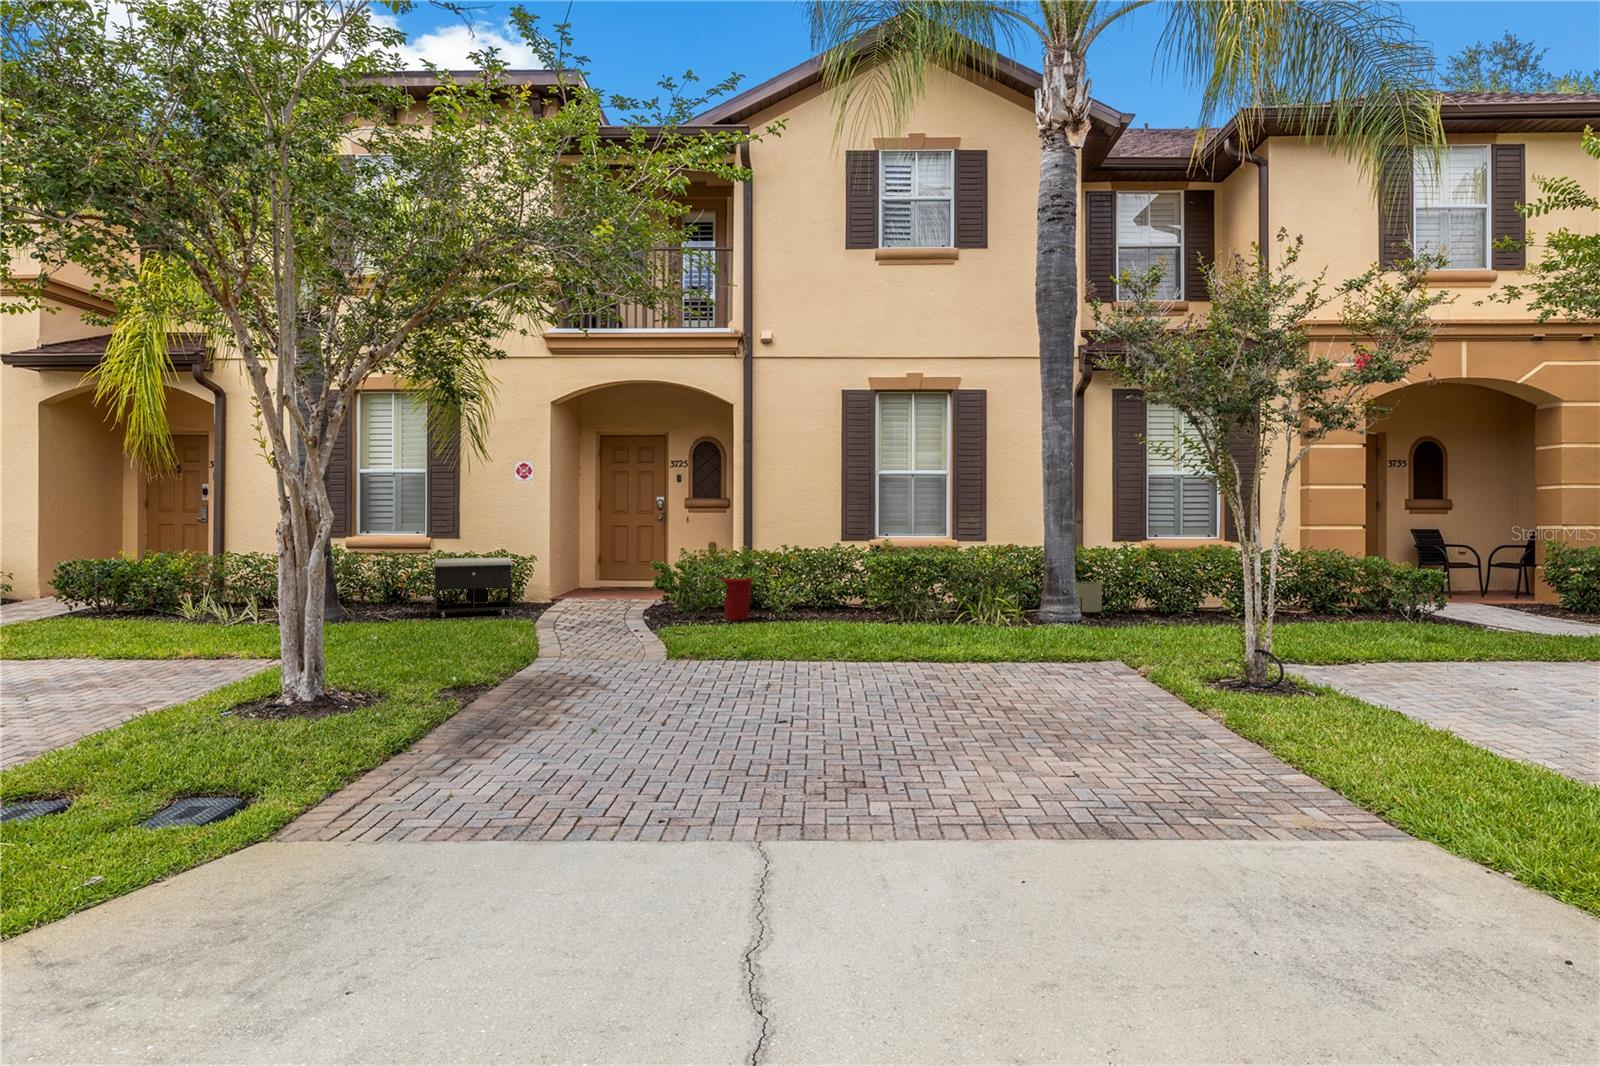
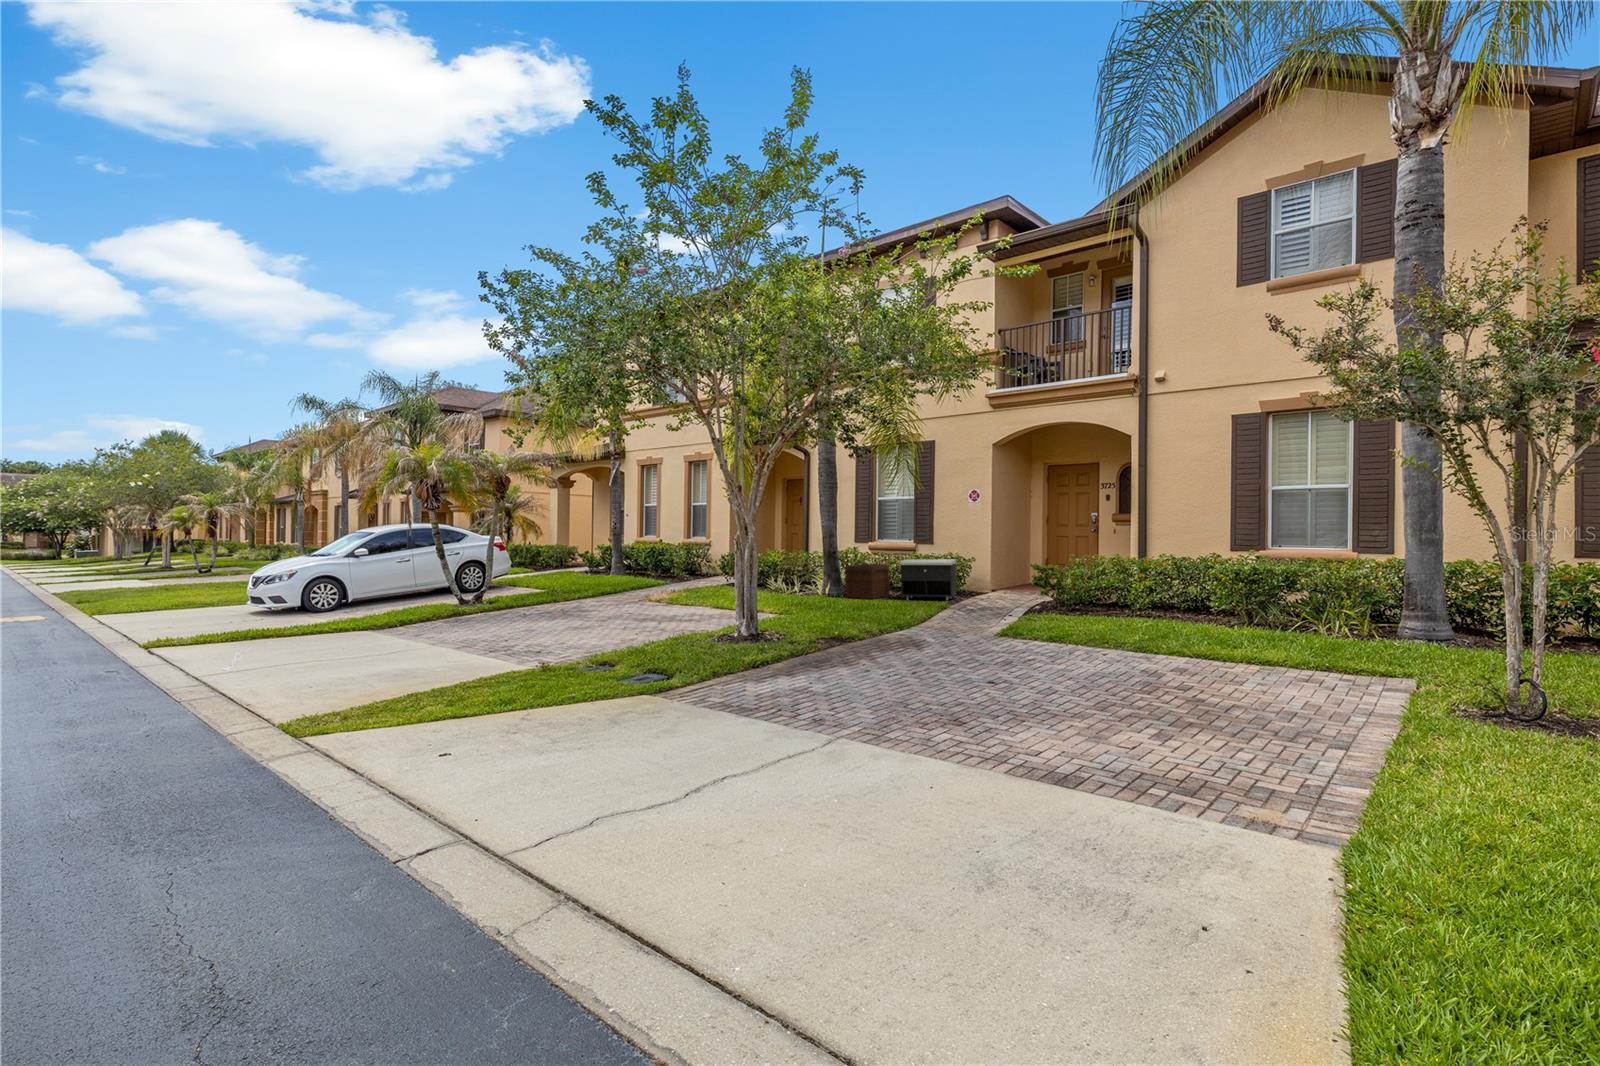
wooden crate: none [336,567,404,620] -> present [845,564,890,599]
waste bin: present [720,578,754,620] -> none [1089,580,1120,616]
planter: present [1075,582,1102,622] -> none [1443,602,1481,648]

